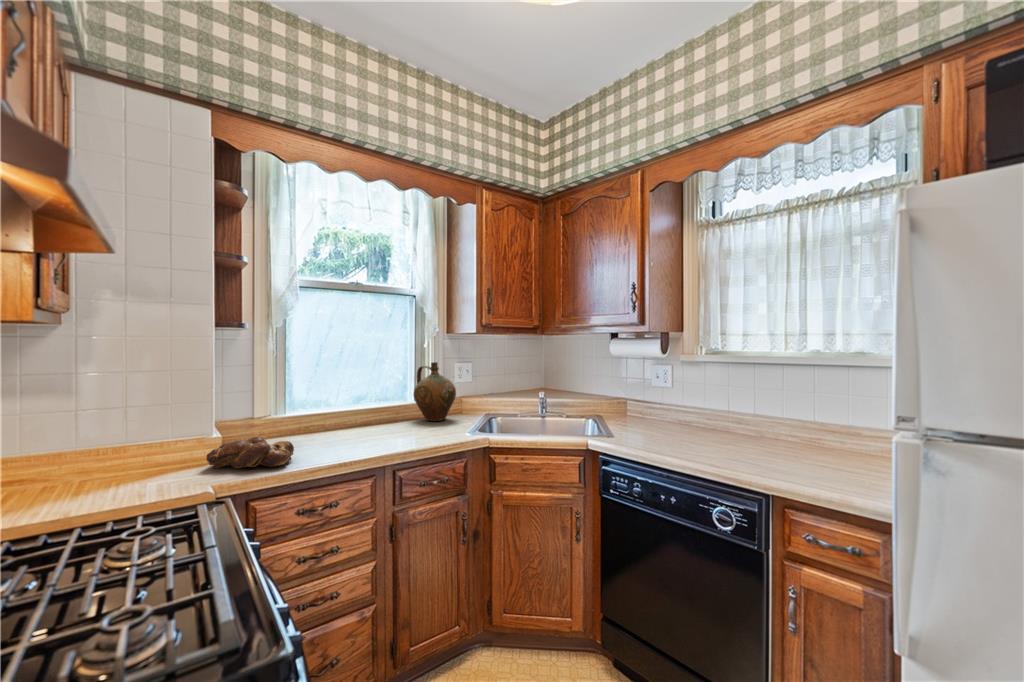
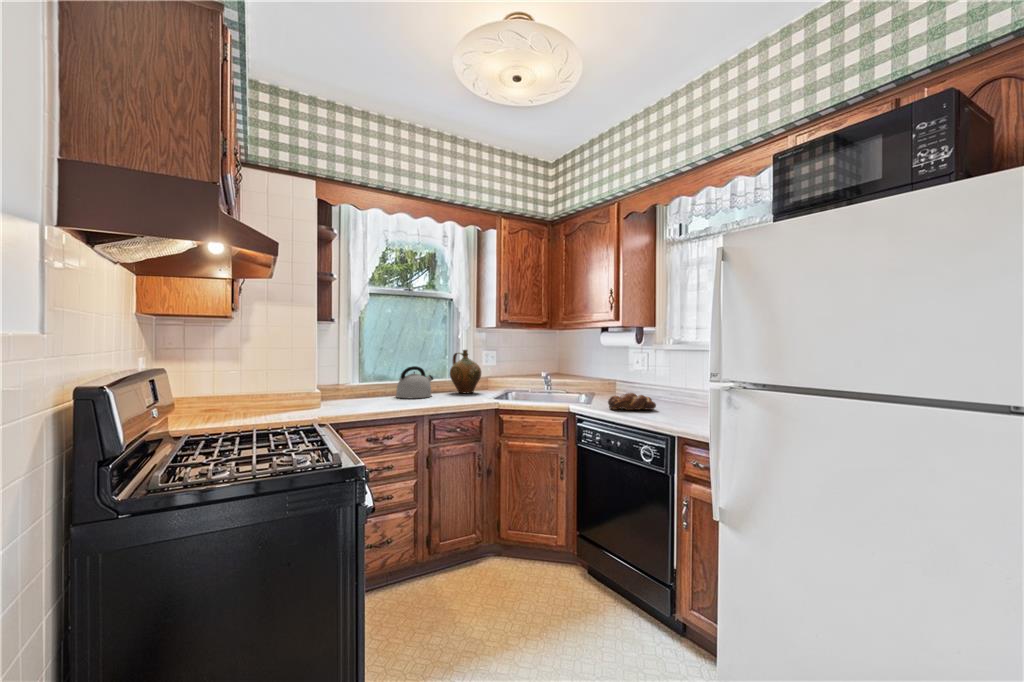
kettle: none [339,387,393,434] -> present [396,366,433,398]
bread loaf: present [206,437,294,468] -> present [608,393,656,410]

